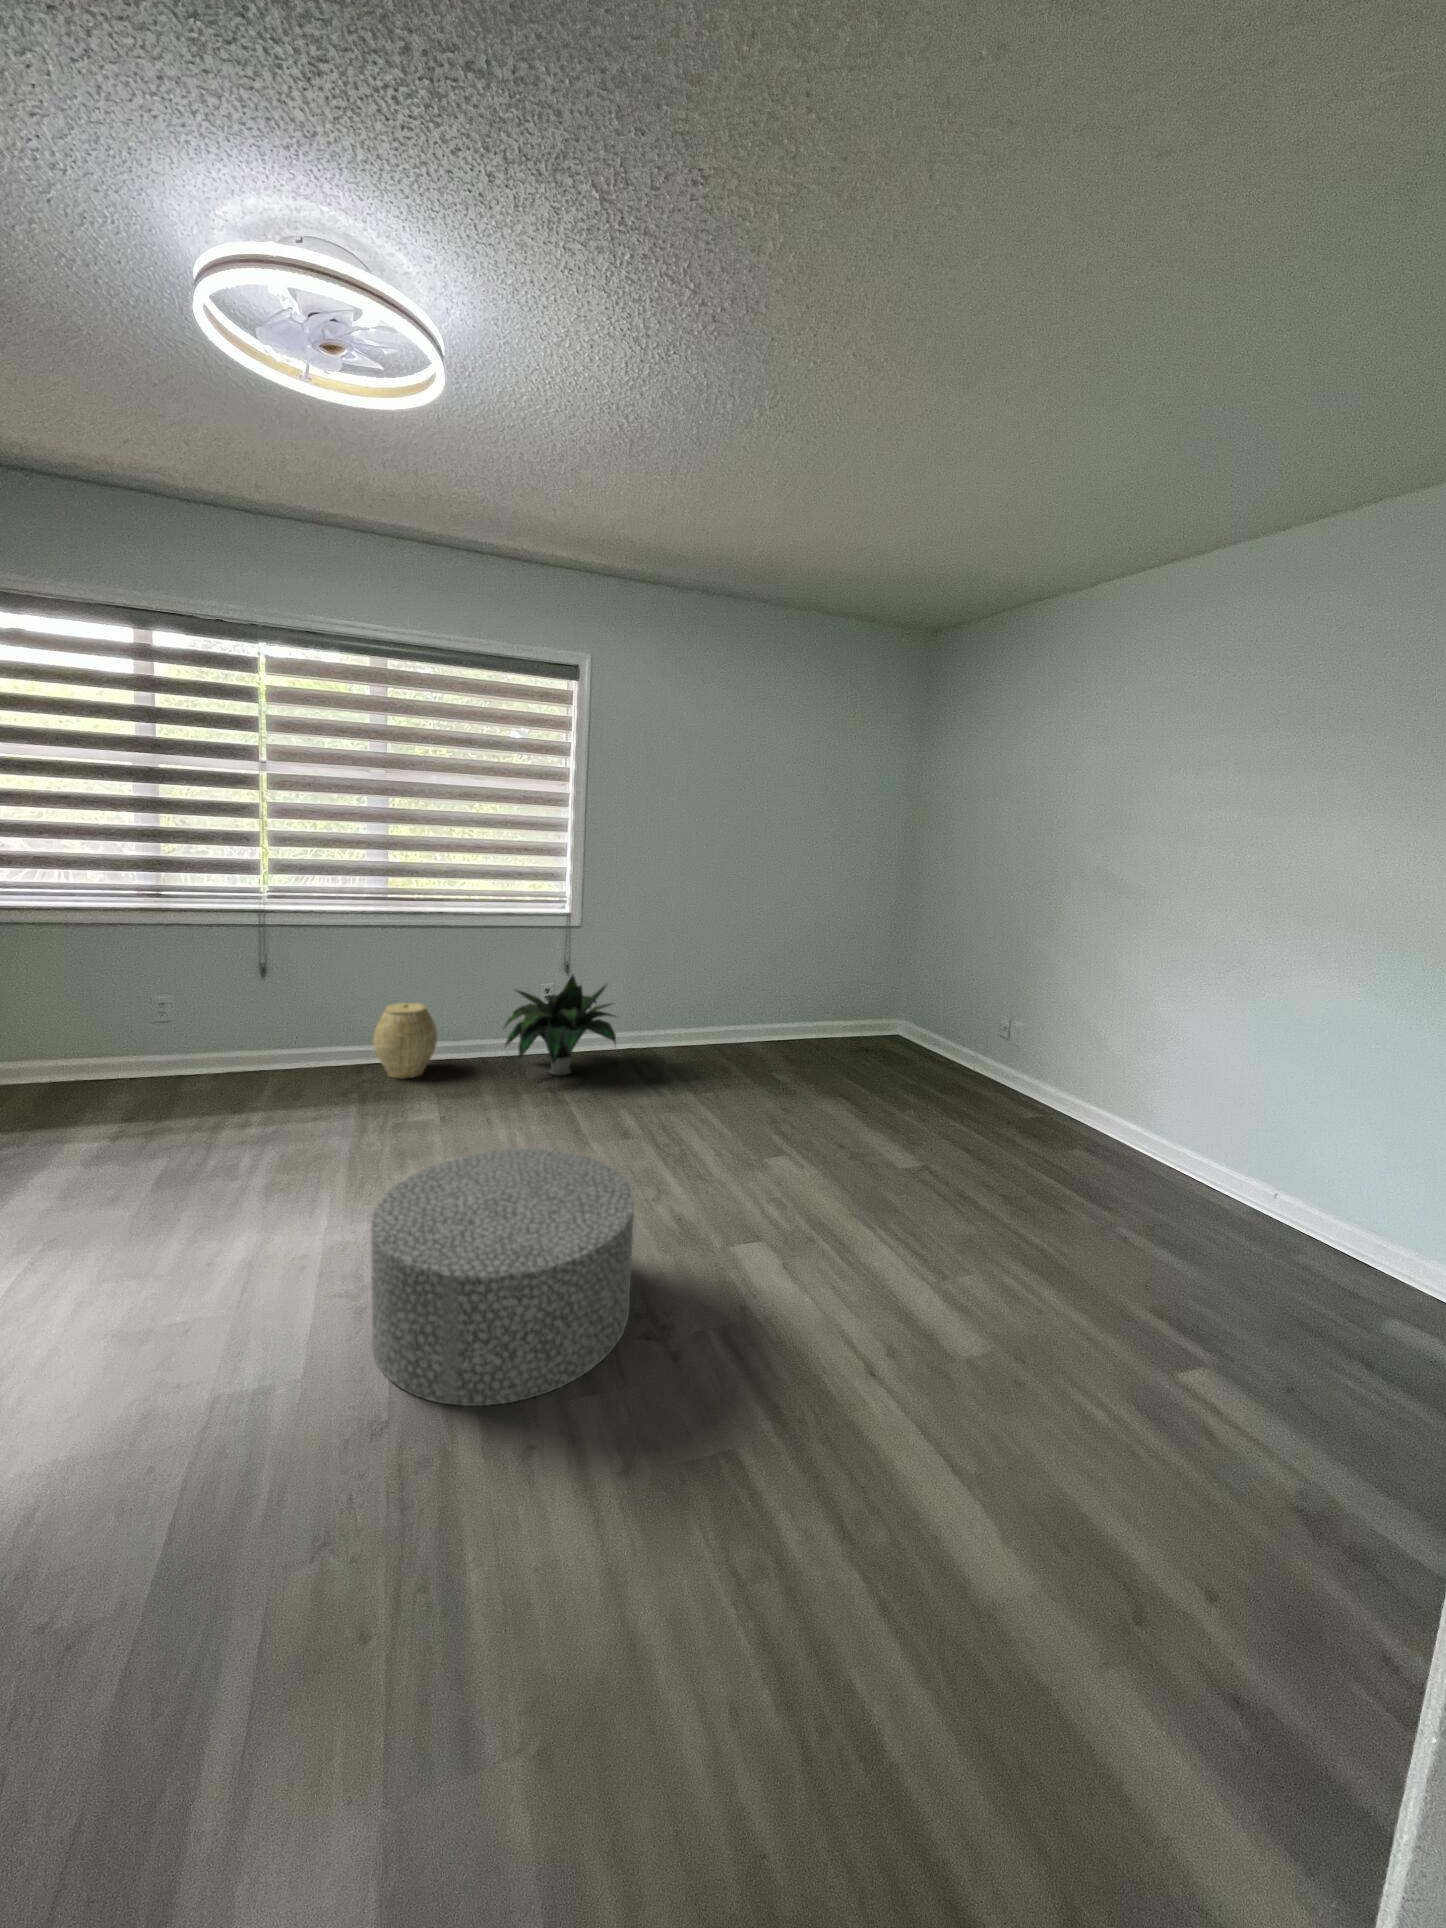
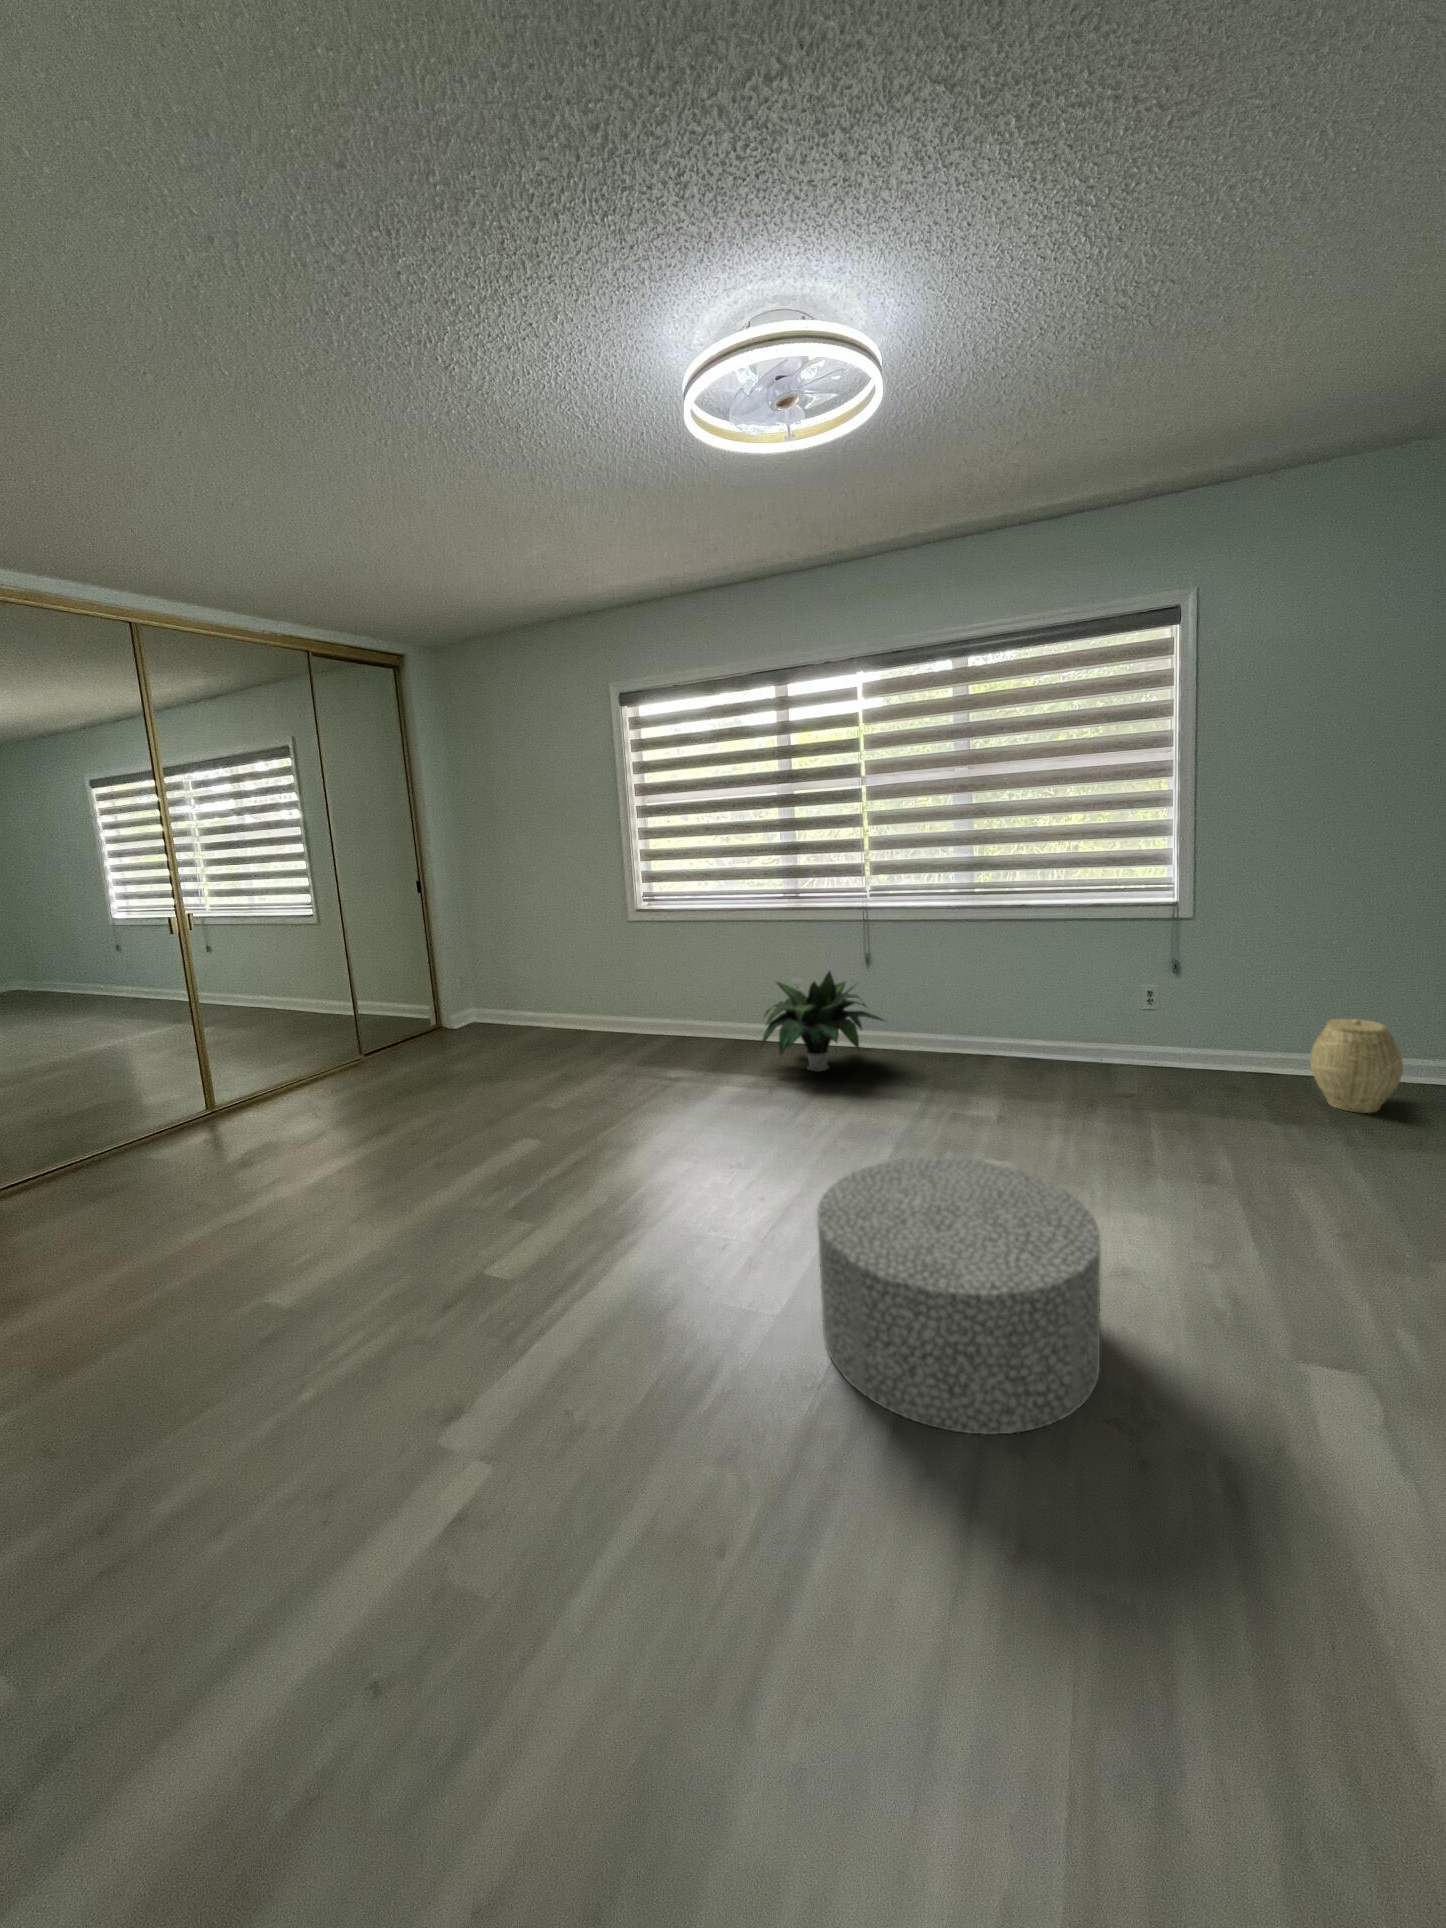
potted plant: present [504,975,616,1075] -> present [761,971,883,1071]
woven basket: present [374,1003,437,1079] -> present [1310,1019,1403,1113]

